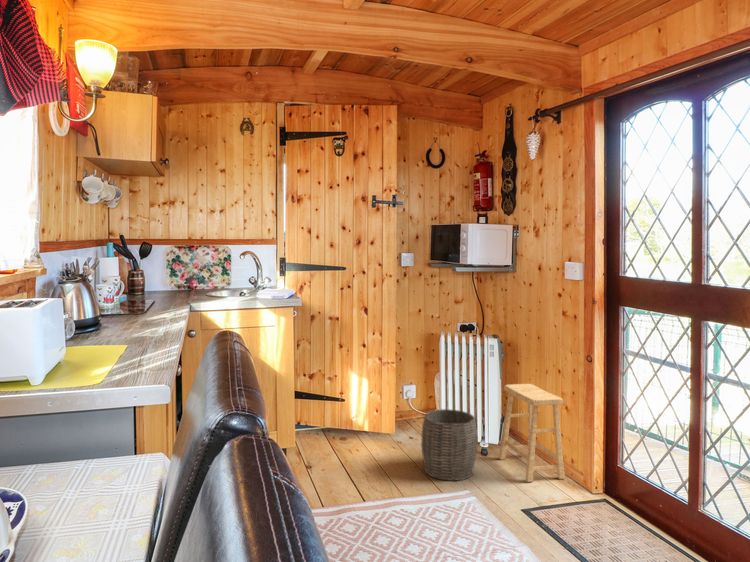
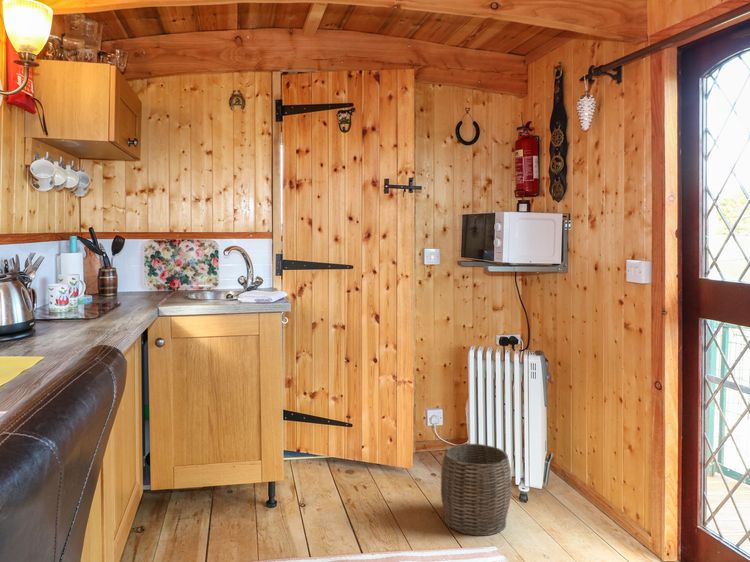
footstool: present [499,384,565,482] -> none [540,413,624,541]

